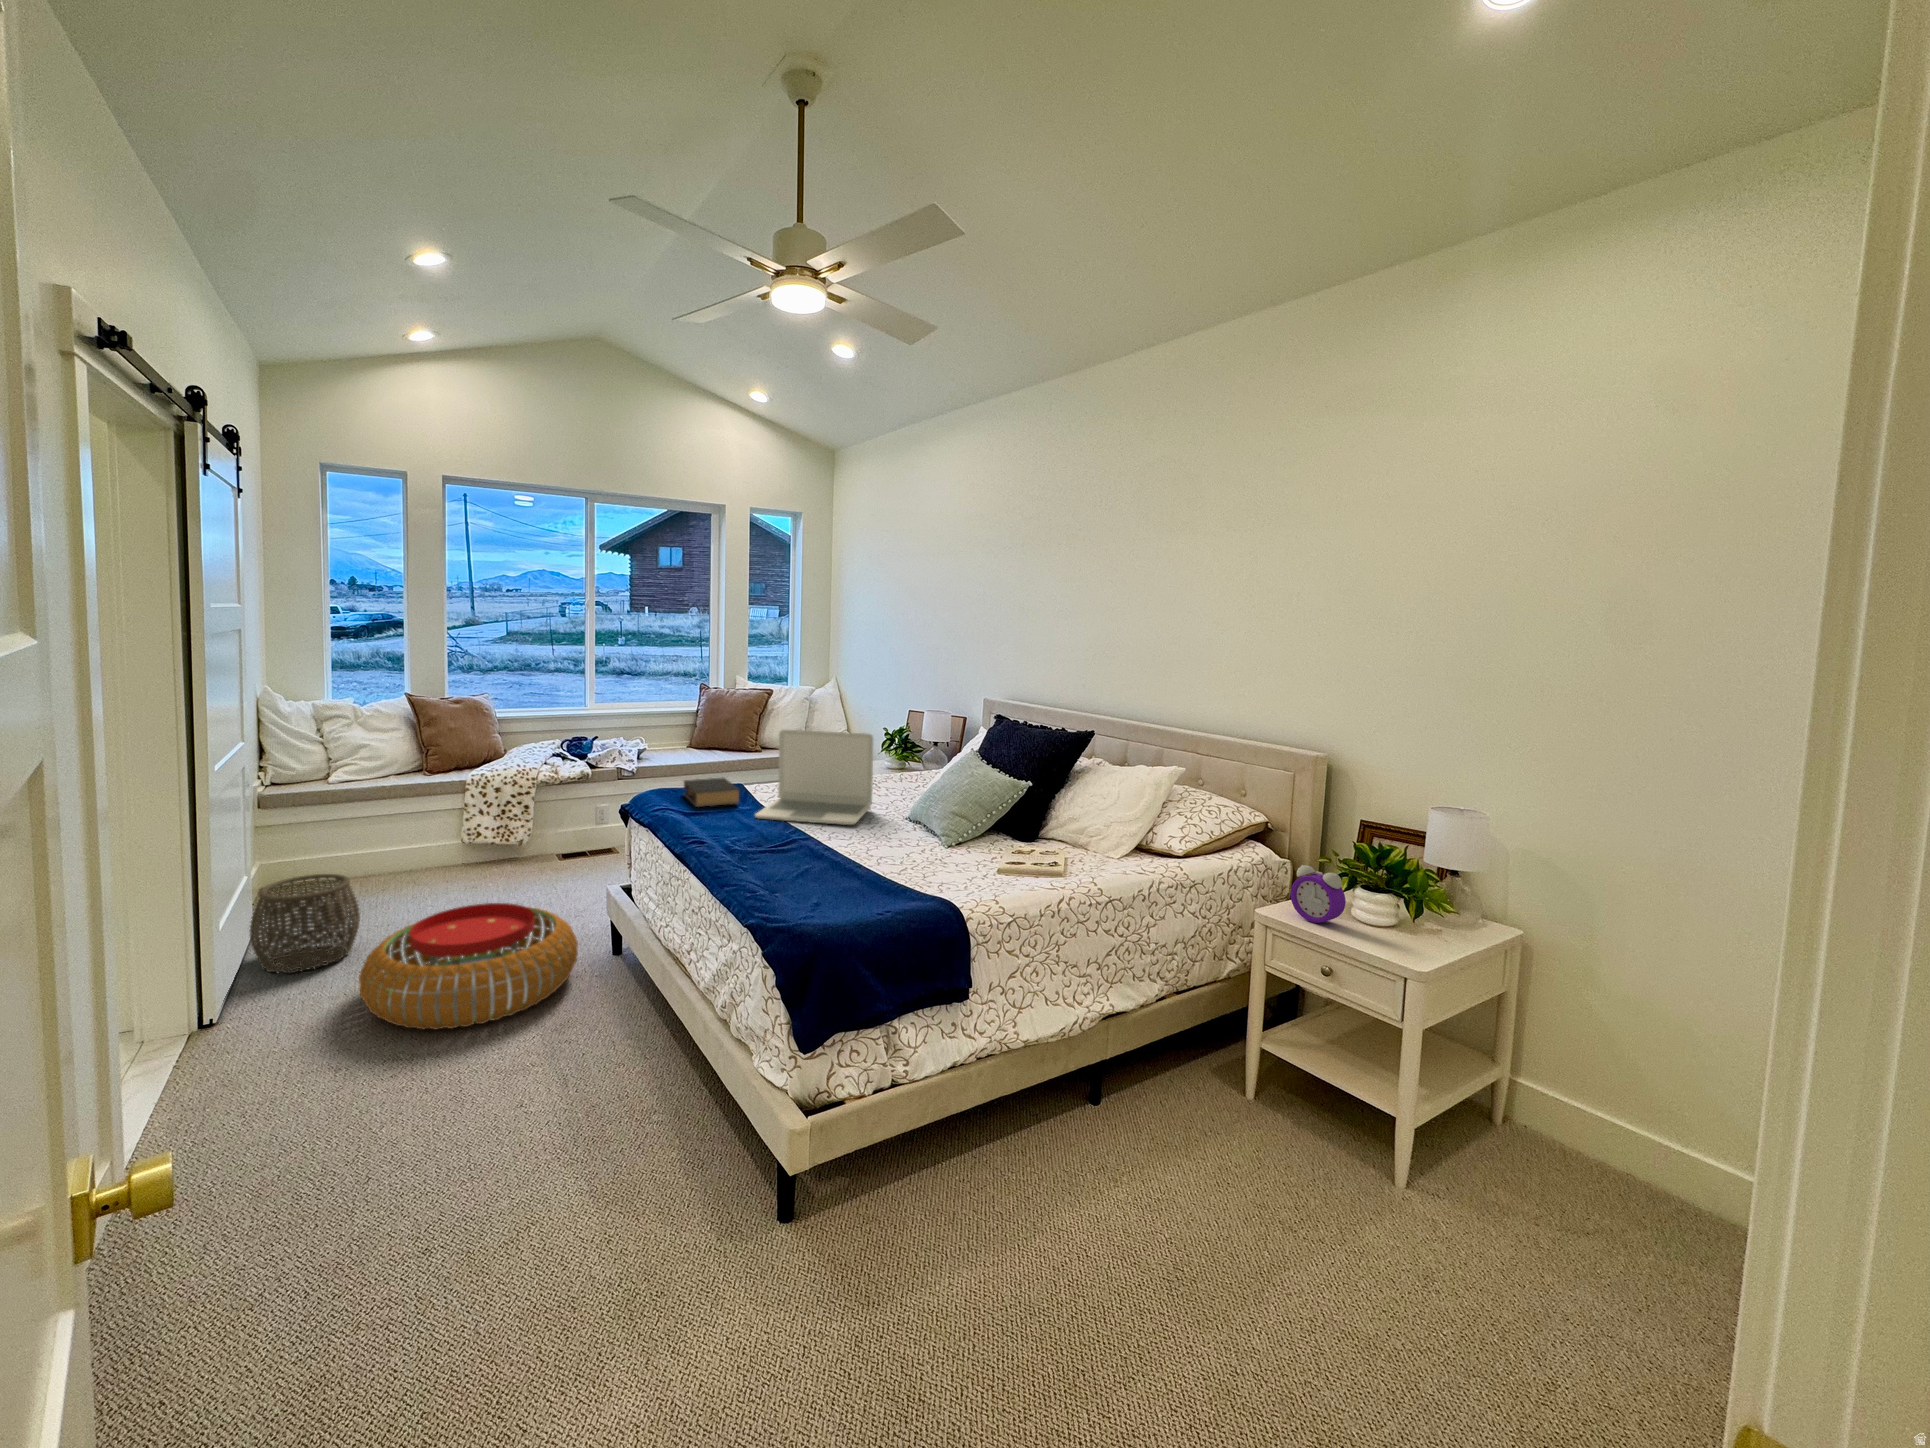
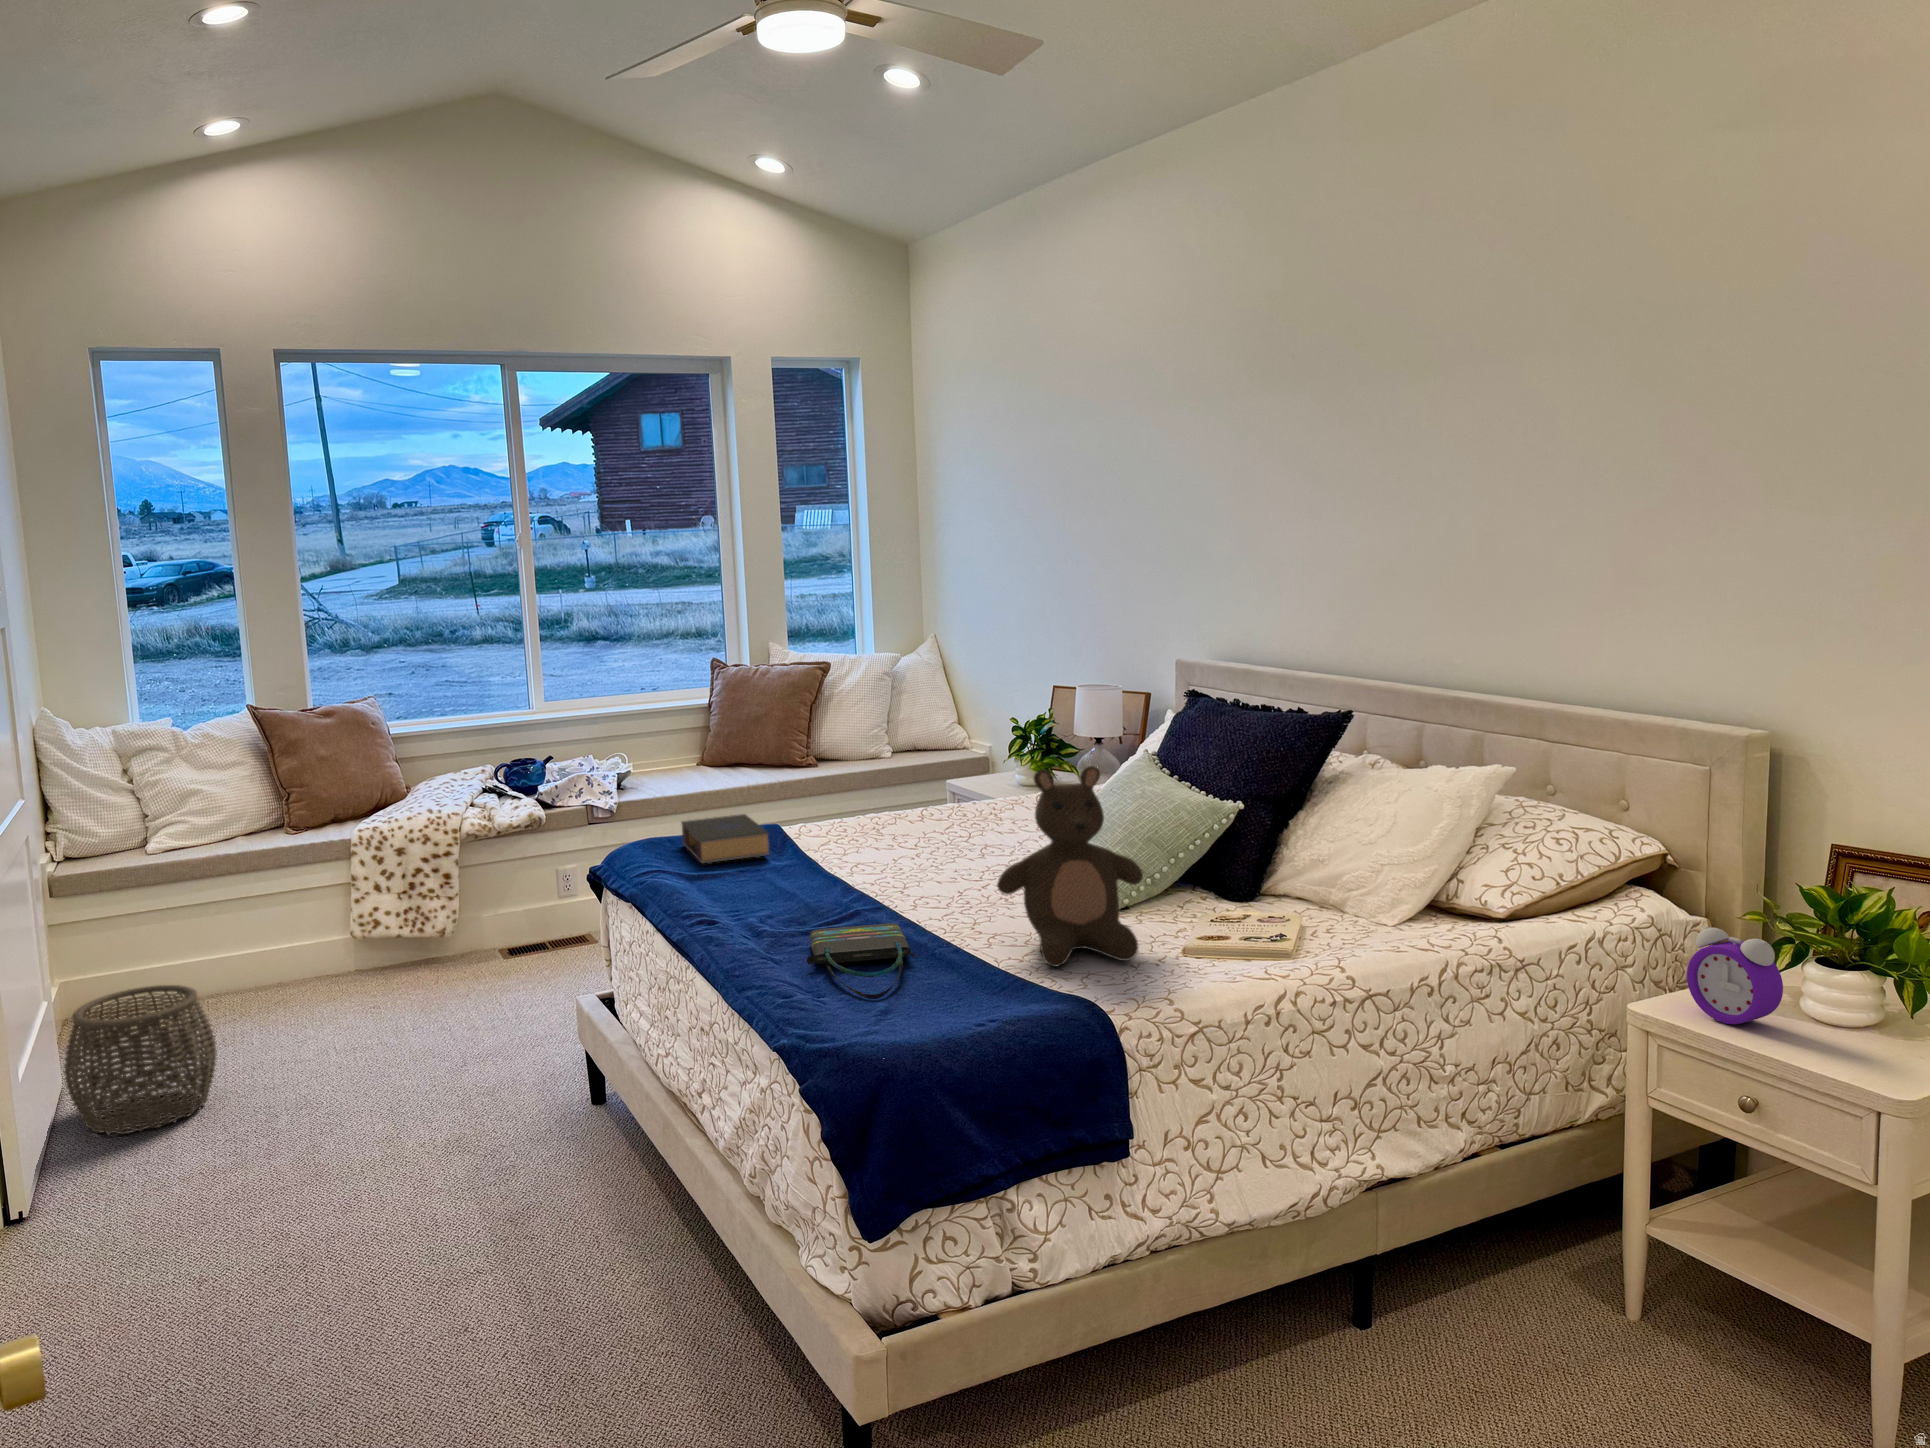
laptop: present [755,730,873,825] -> none [793,733,983,884]
stuffed bear: none [887,755,975,878] -> present [997,766,1143,967]
tote bag: none [766,848,835,895] -> present [807,923,916,999]
pouf: present [359,903,578,1030] -> none [221,1023,537,1215]

